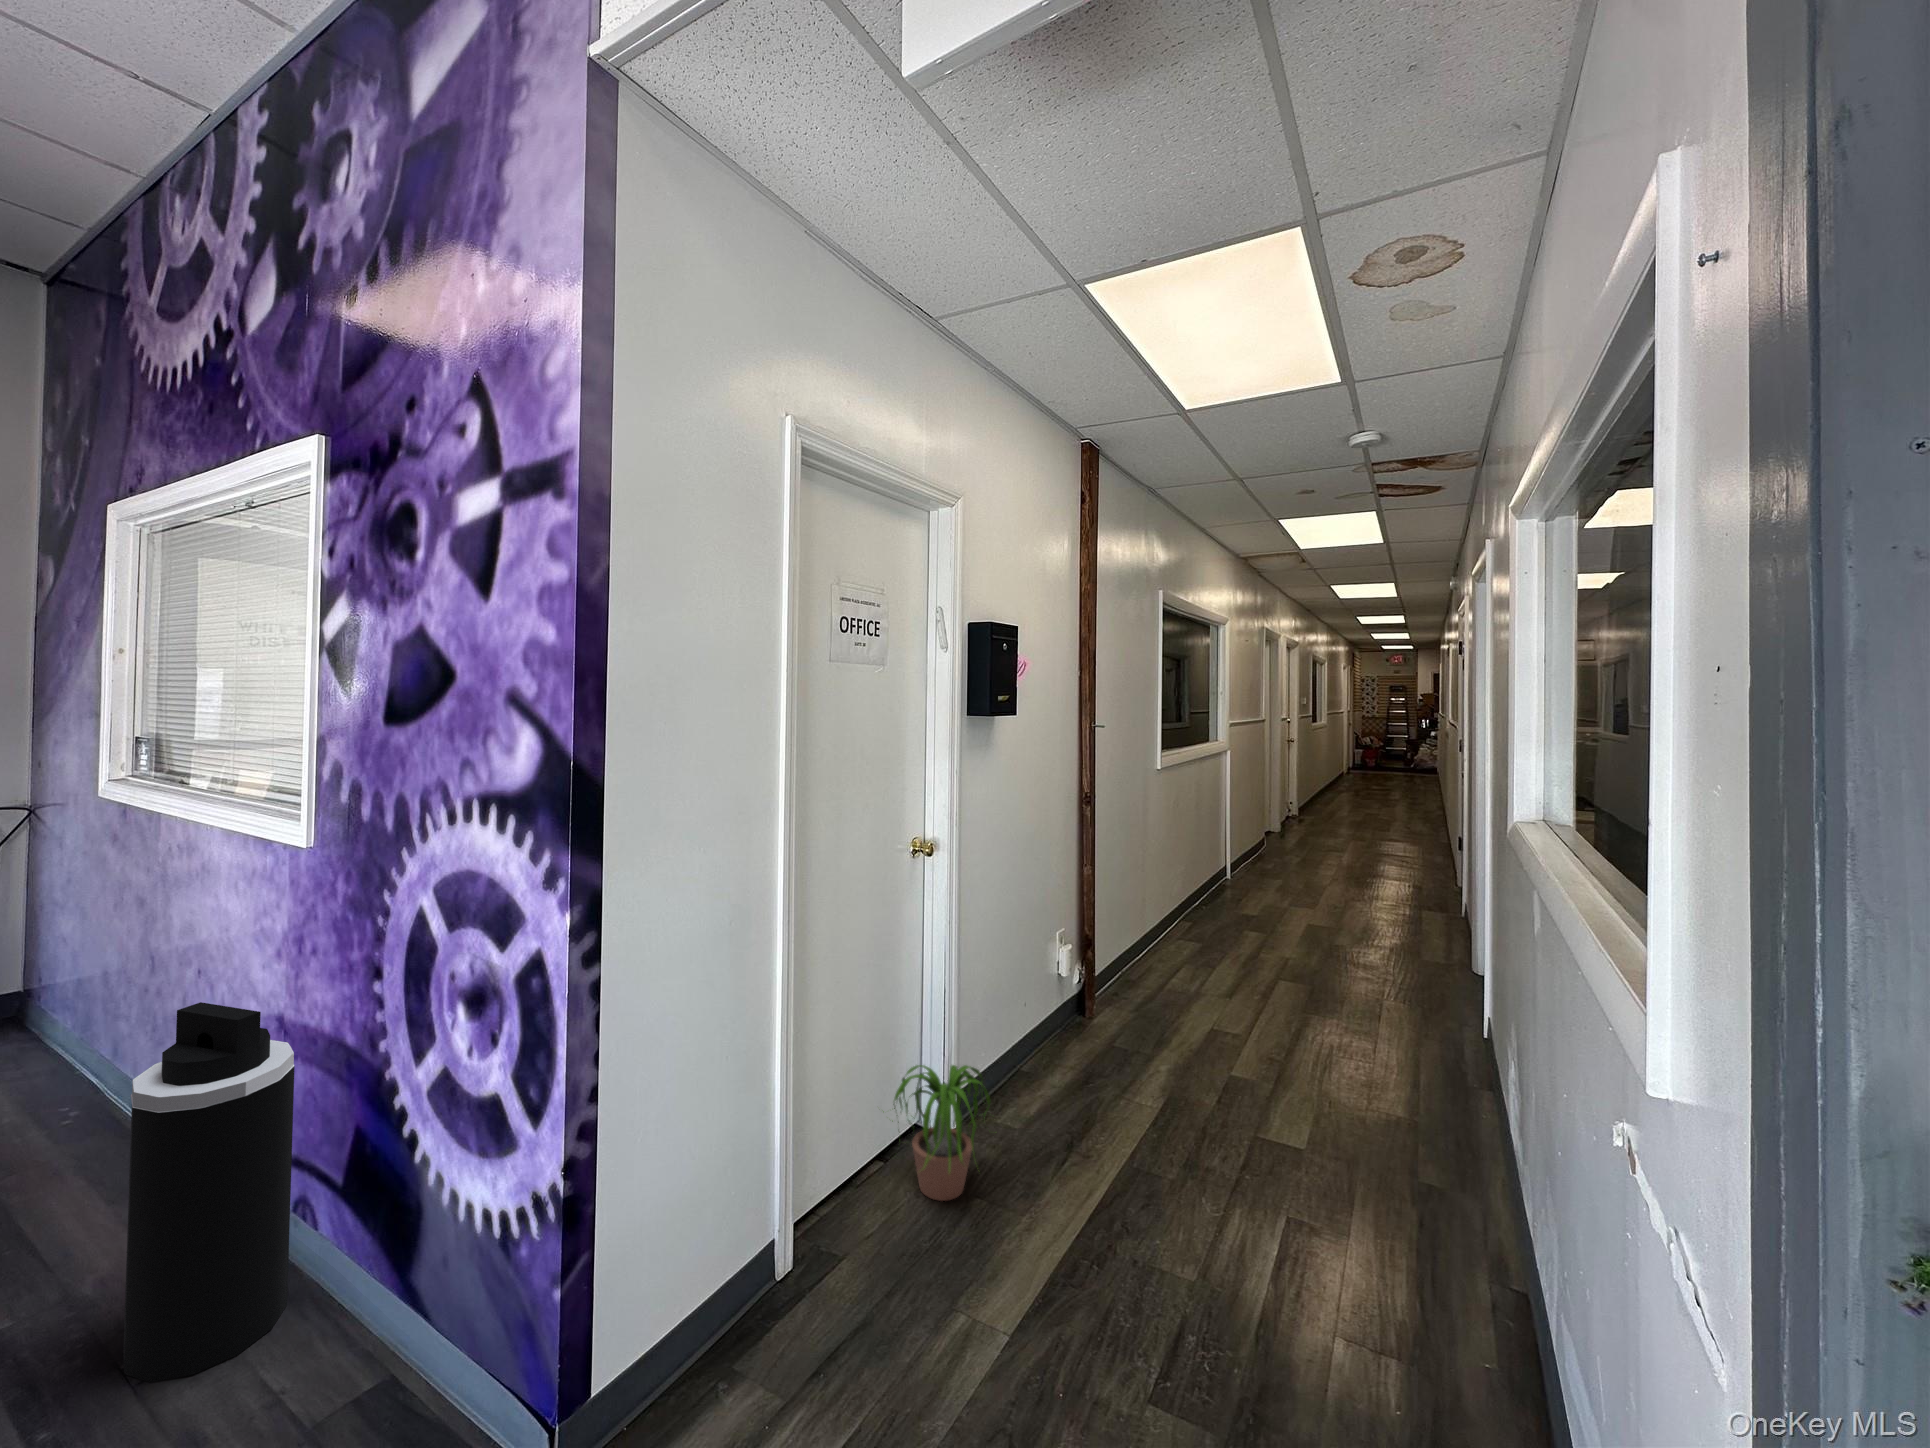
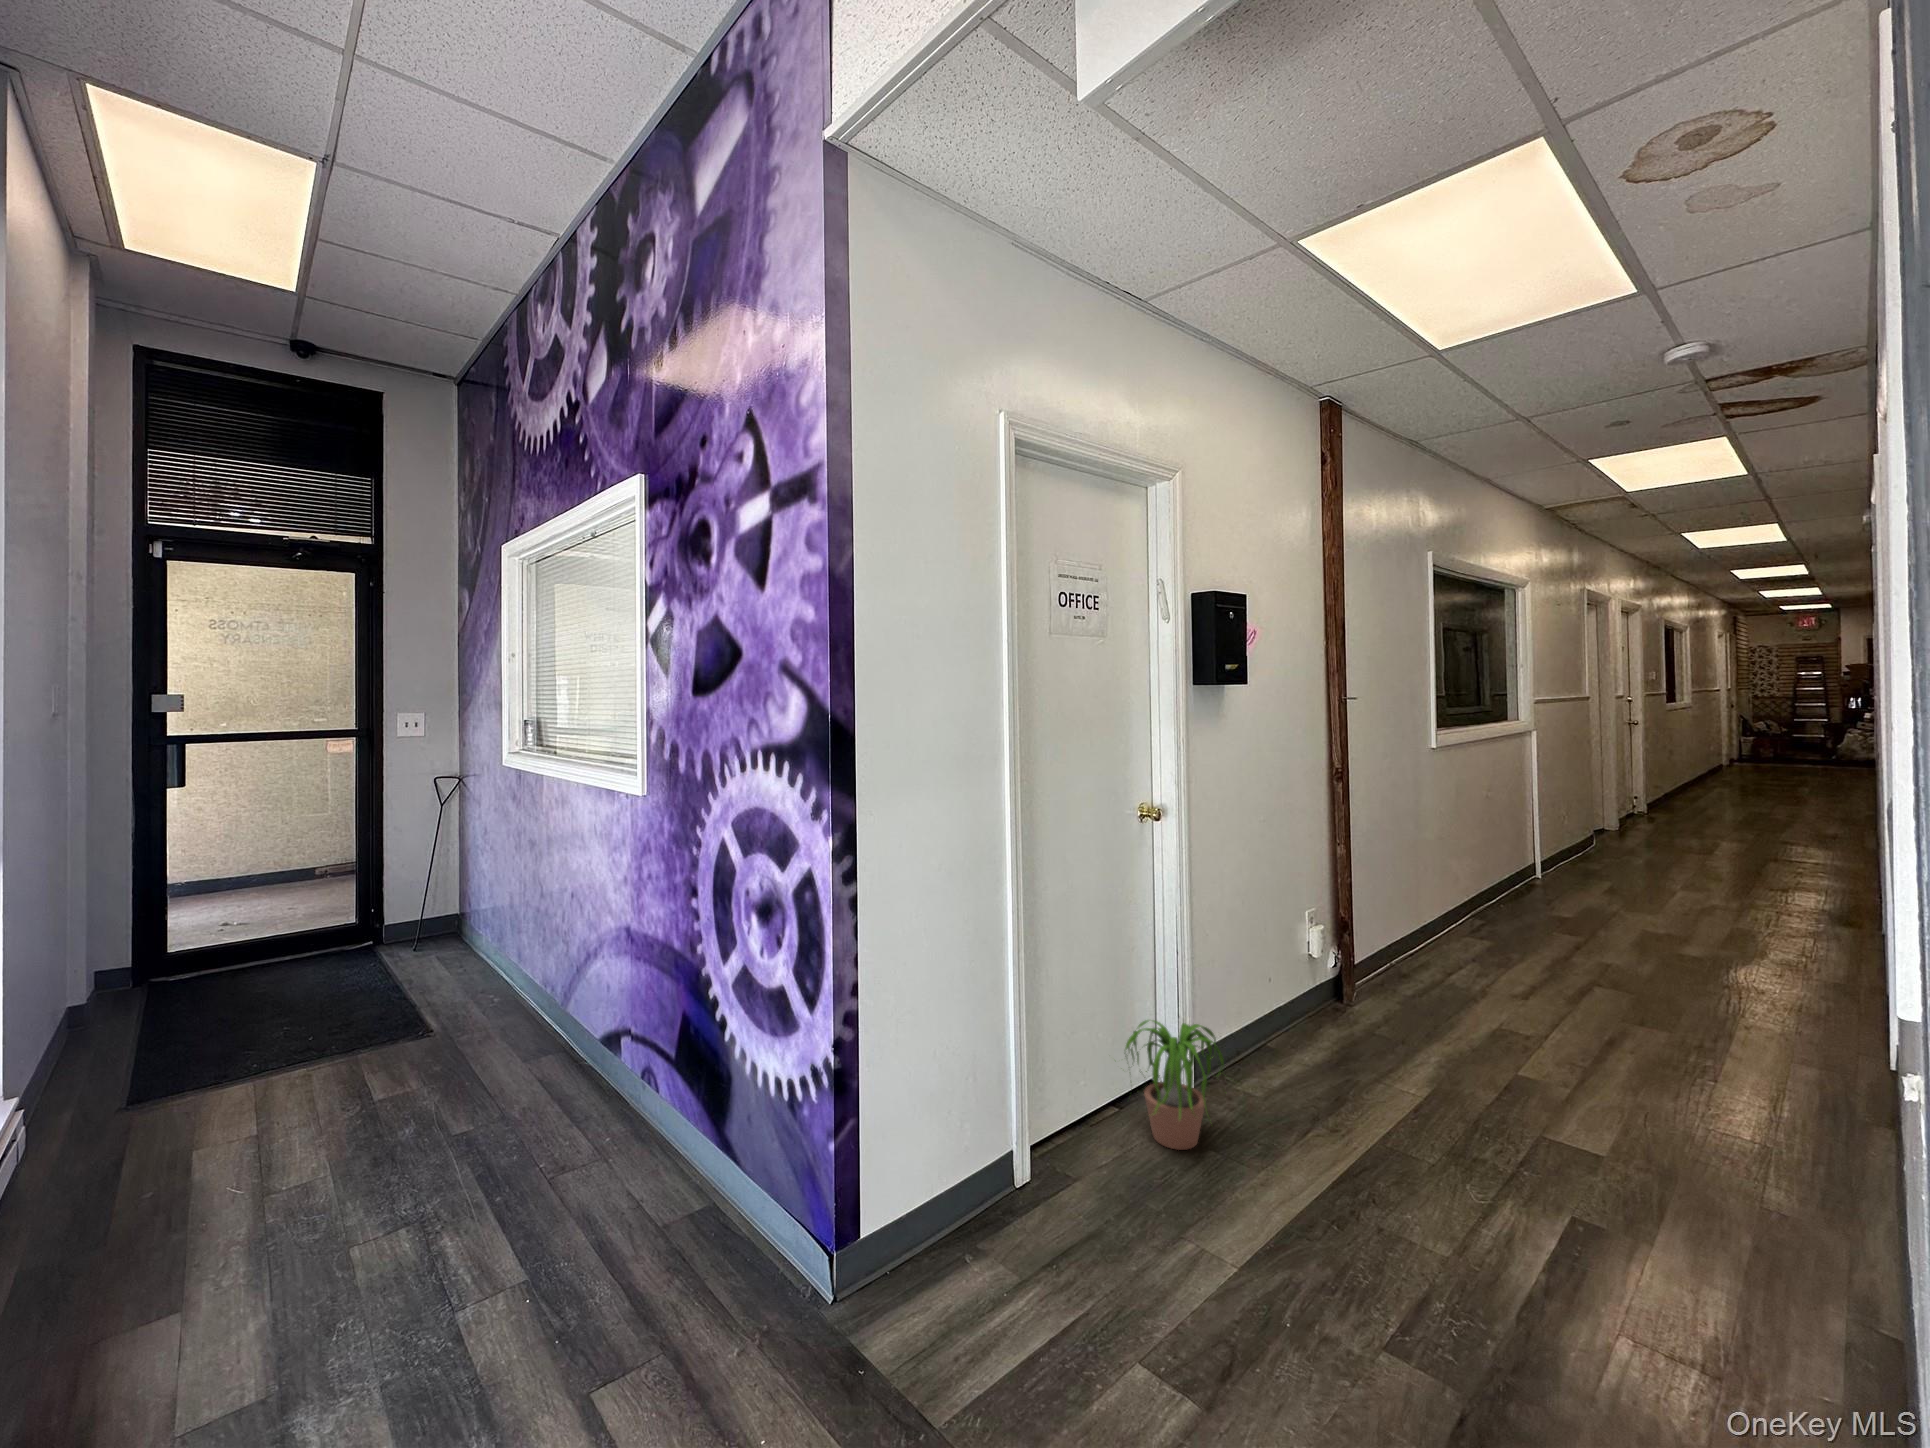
trash can: present [123,1002,295,1382] -> none [539,908,640,1178]

